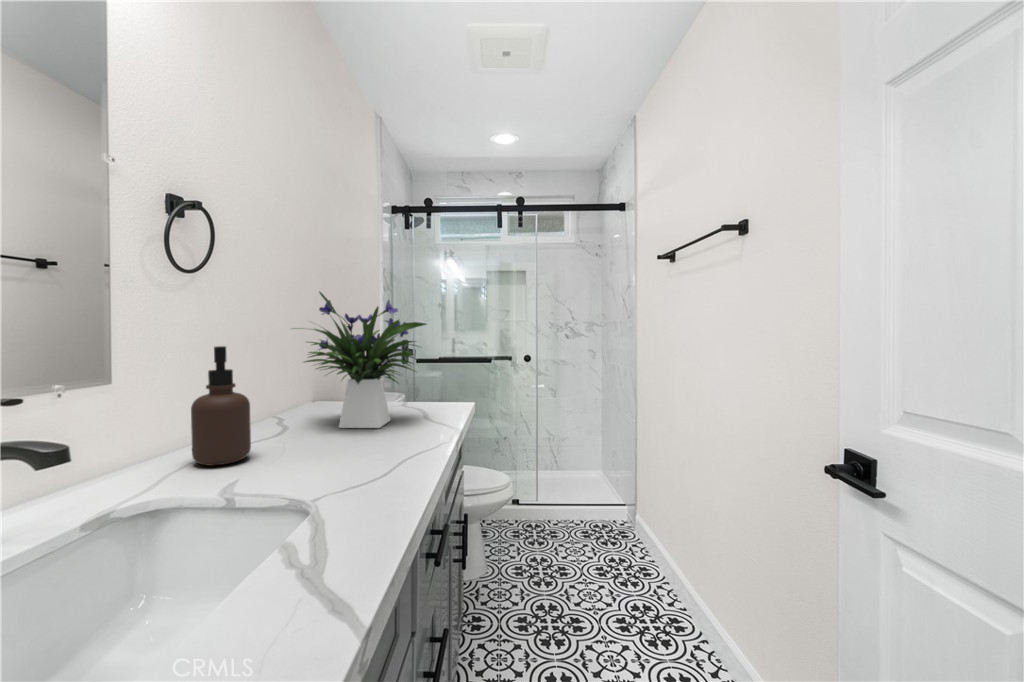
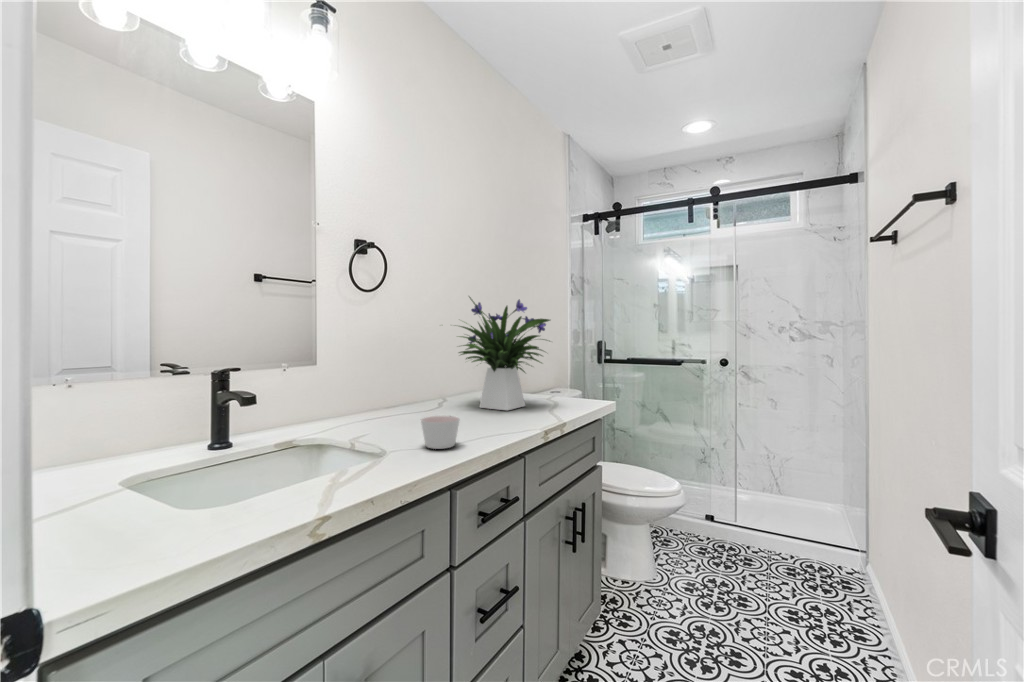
soap dispenser: present [191,346,251,466] -> none [361,337,399,421]
candle: none [340,446,390,491] -> present [421,416,459,449]

